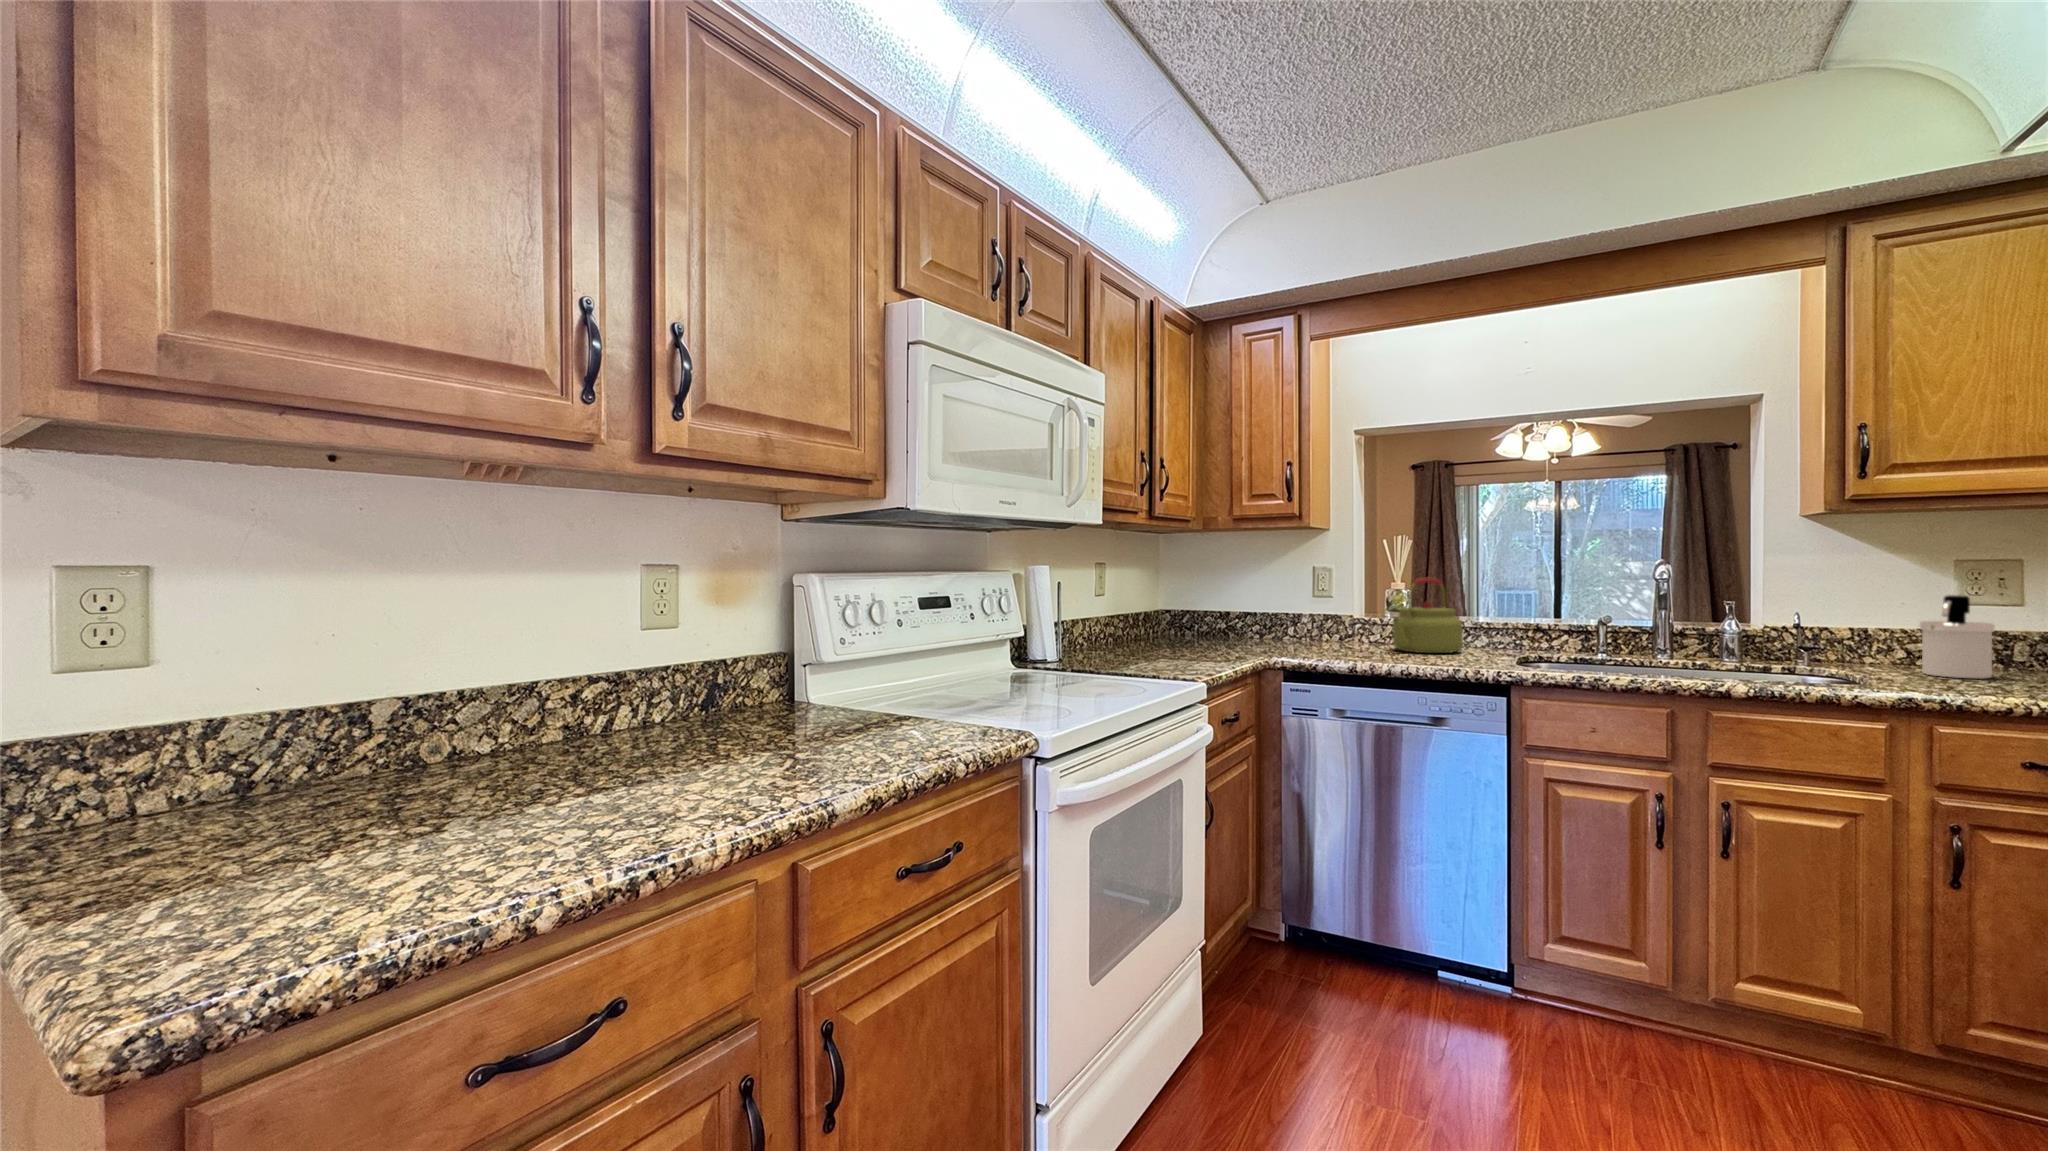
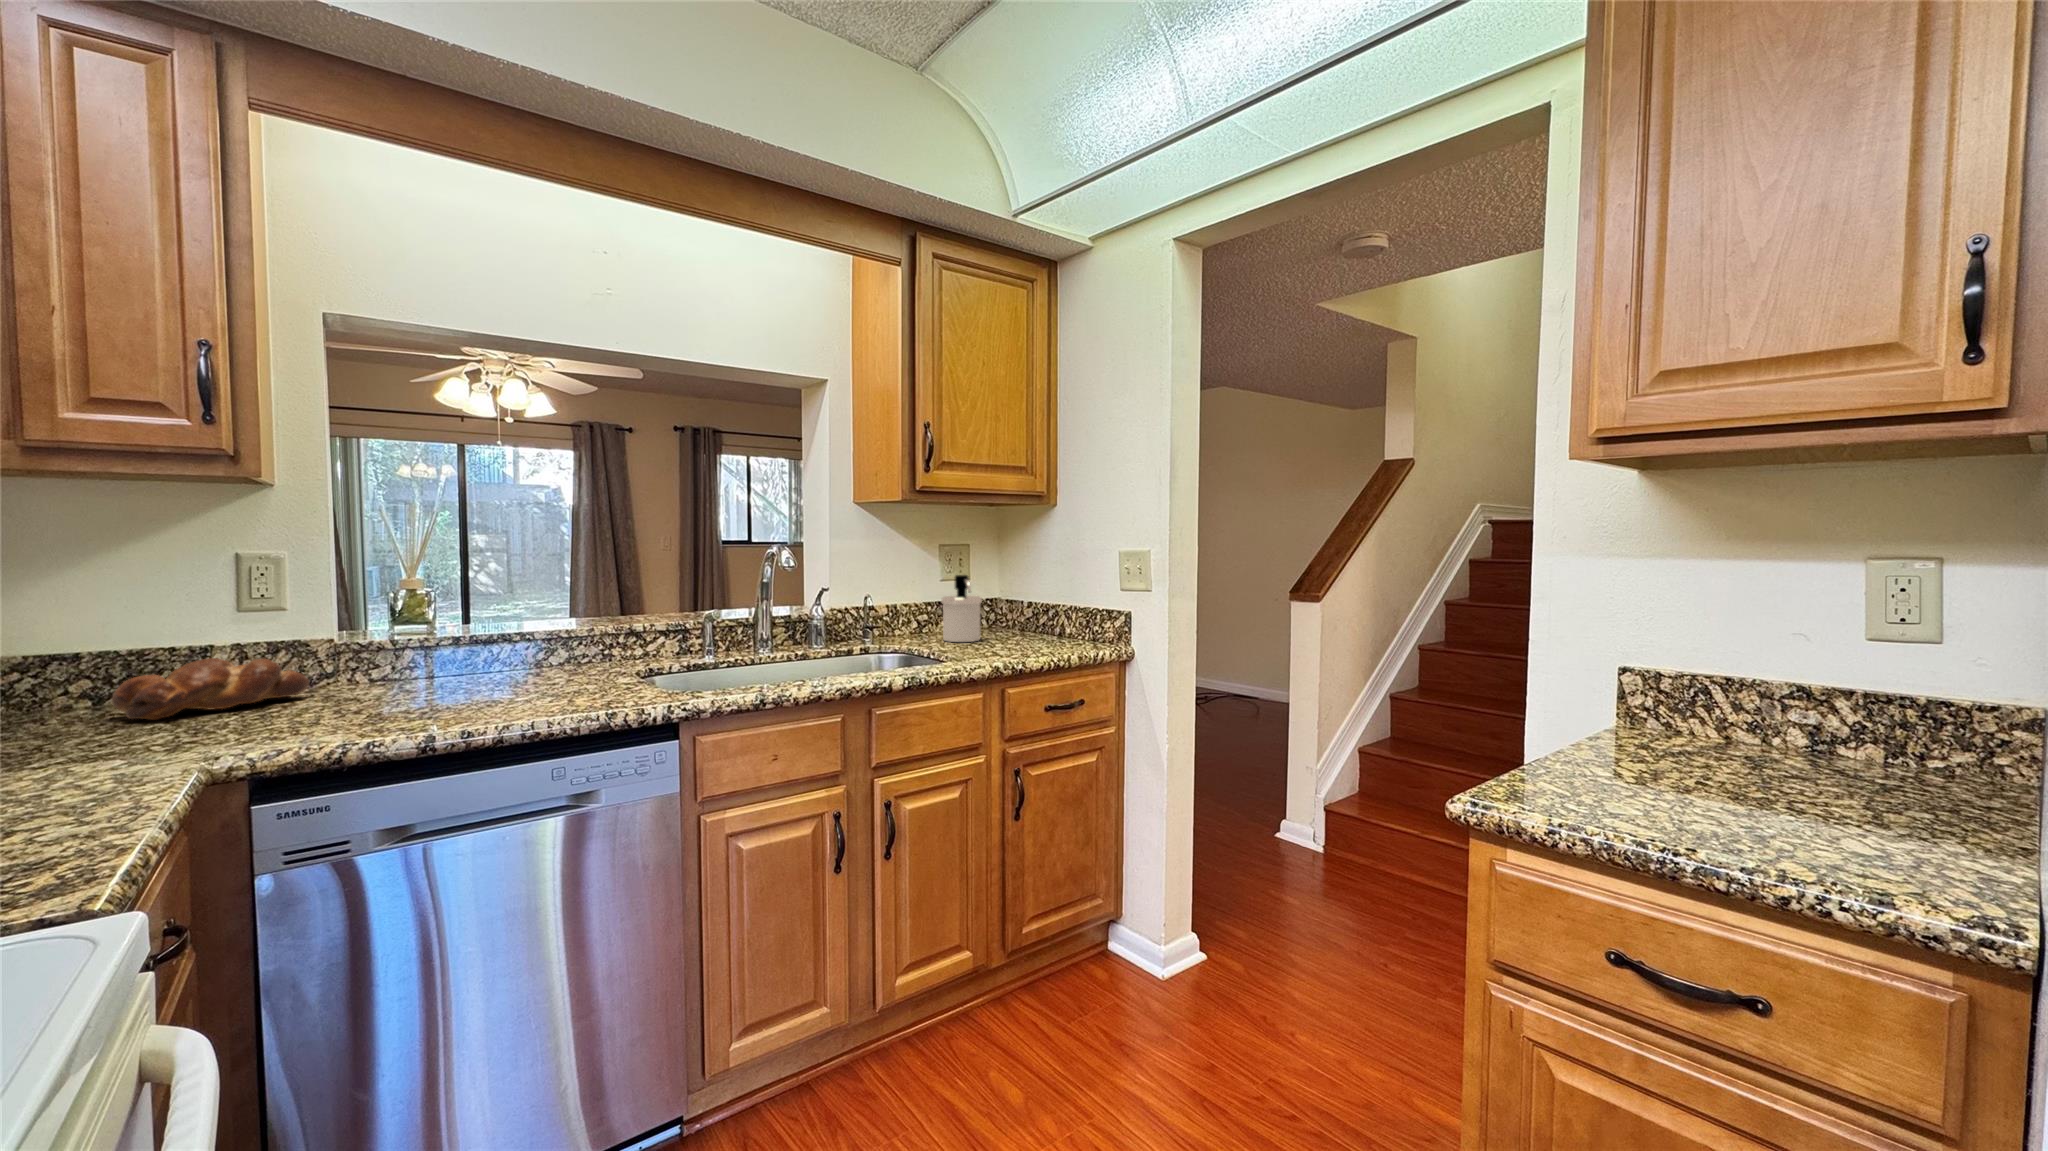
kettle: present [1393,578,1463,653] -> none [428,569,546,689]
bread loaf: none [1264,620,1339,645] -> present [112,658,309,720]

